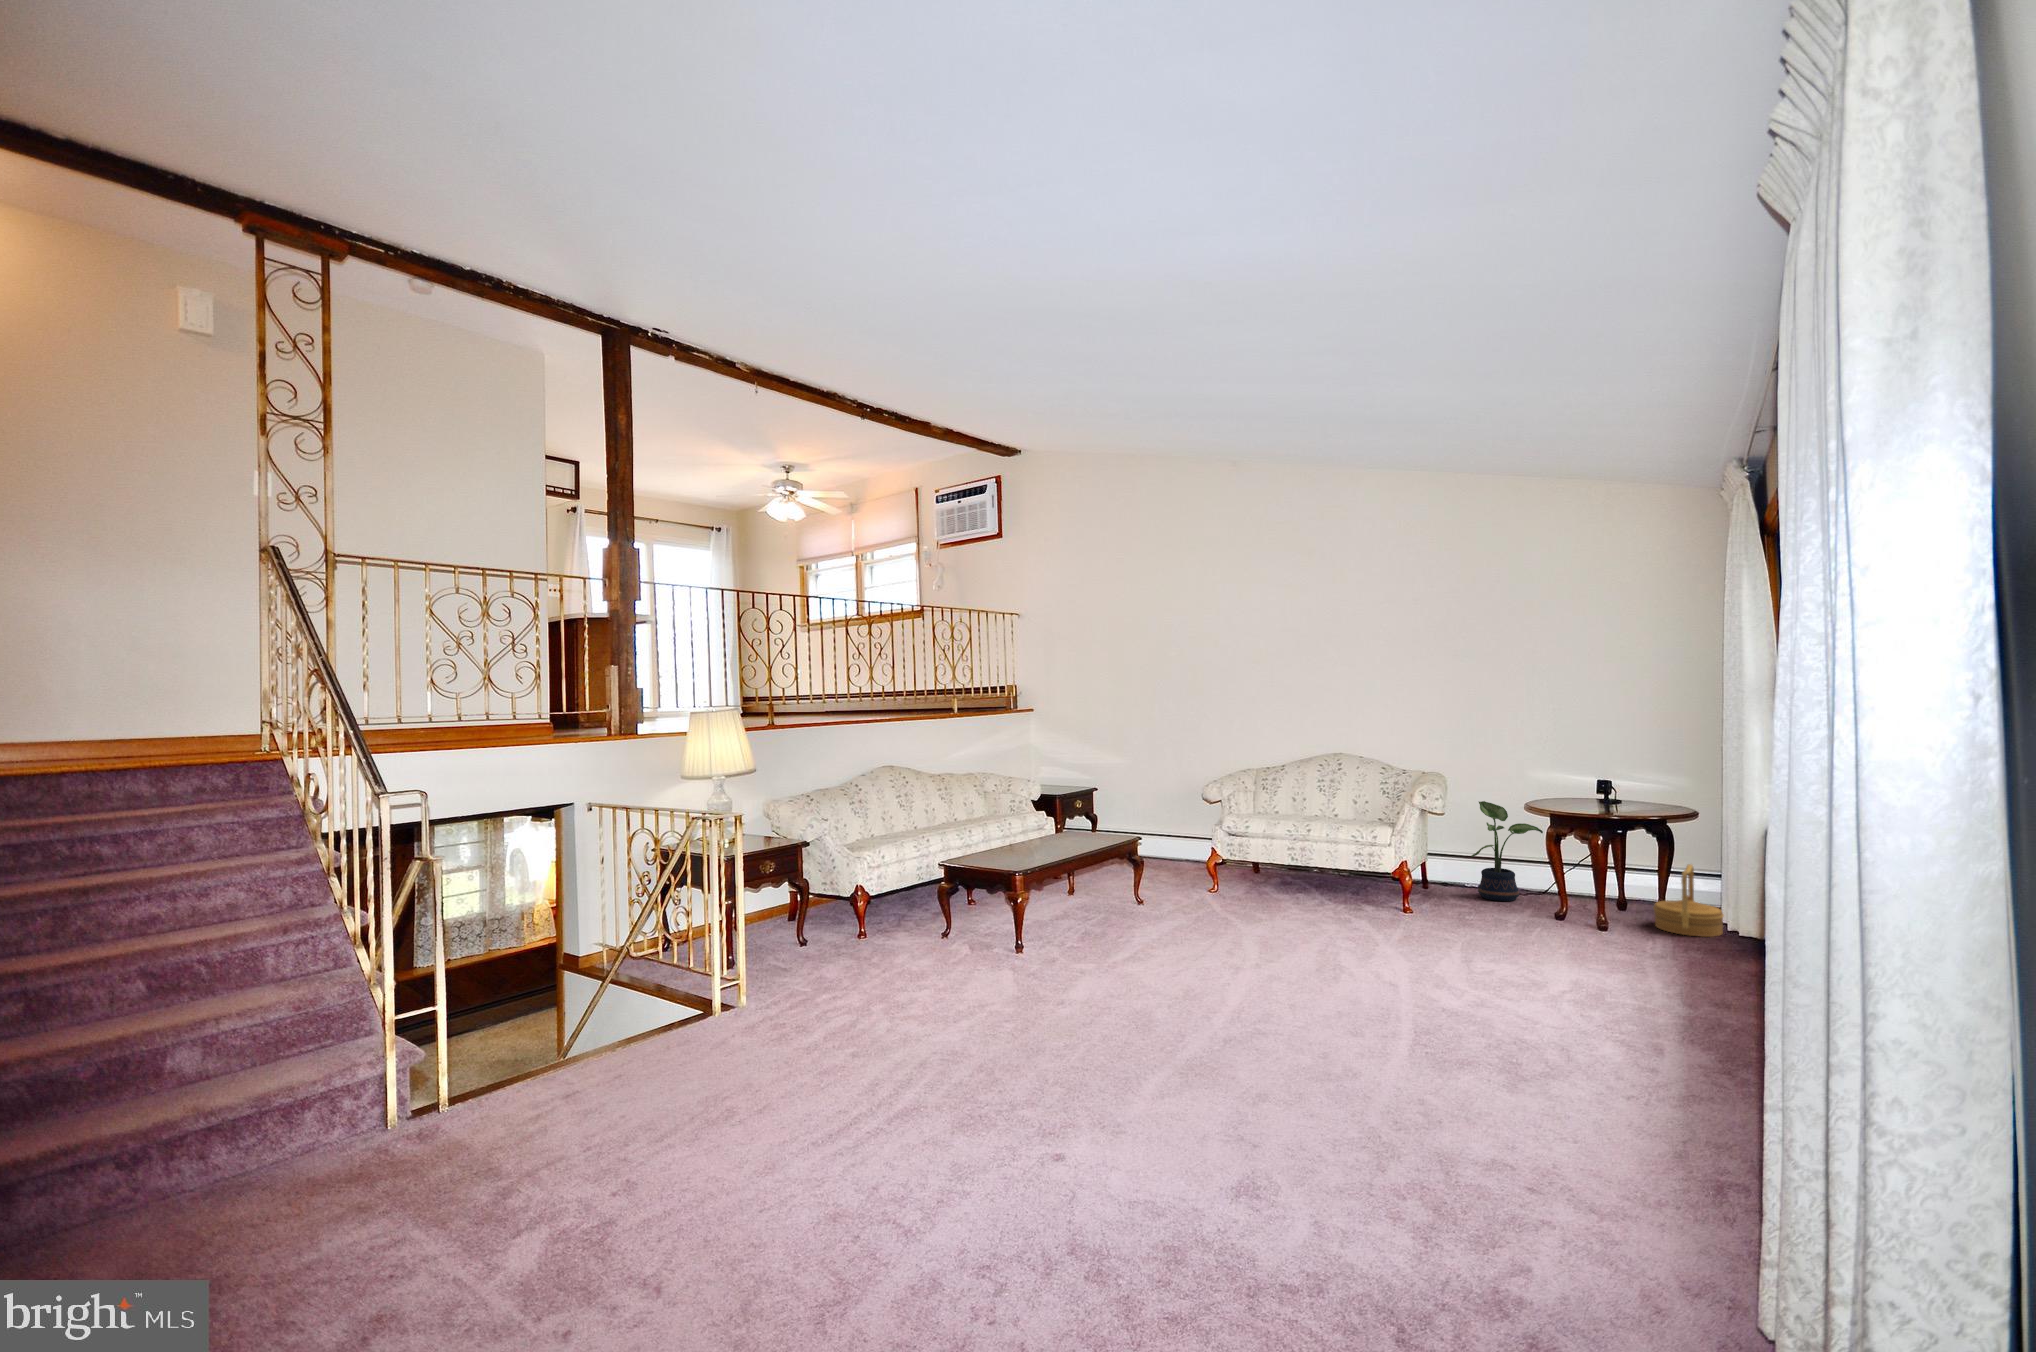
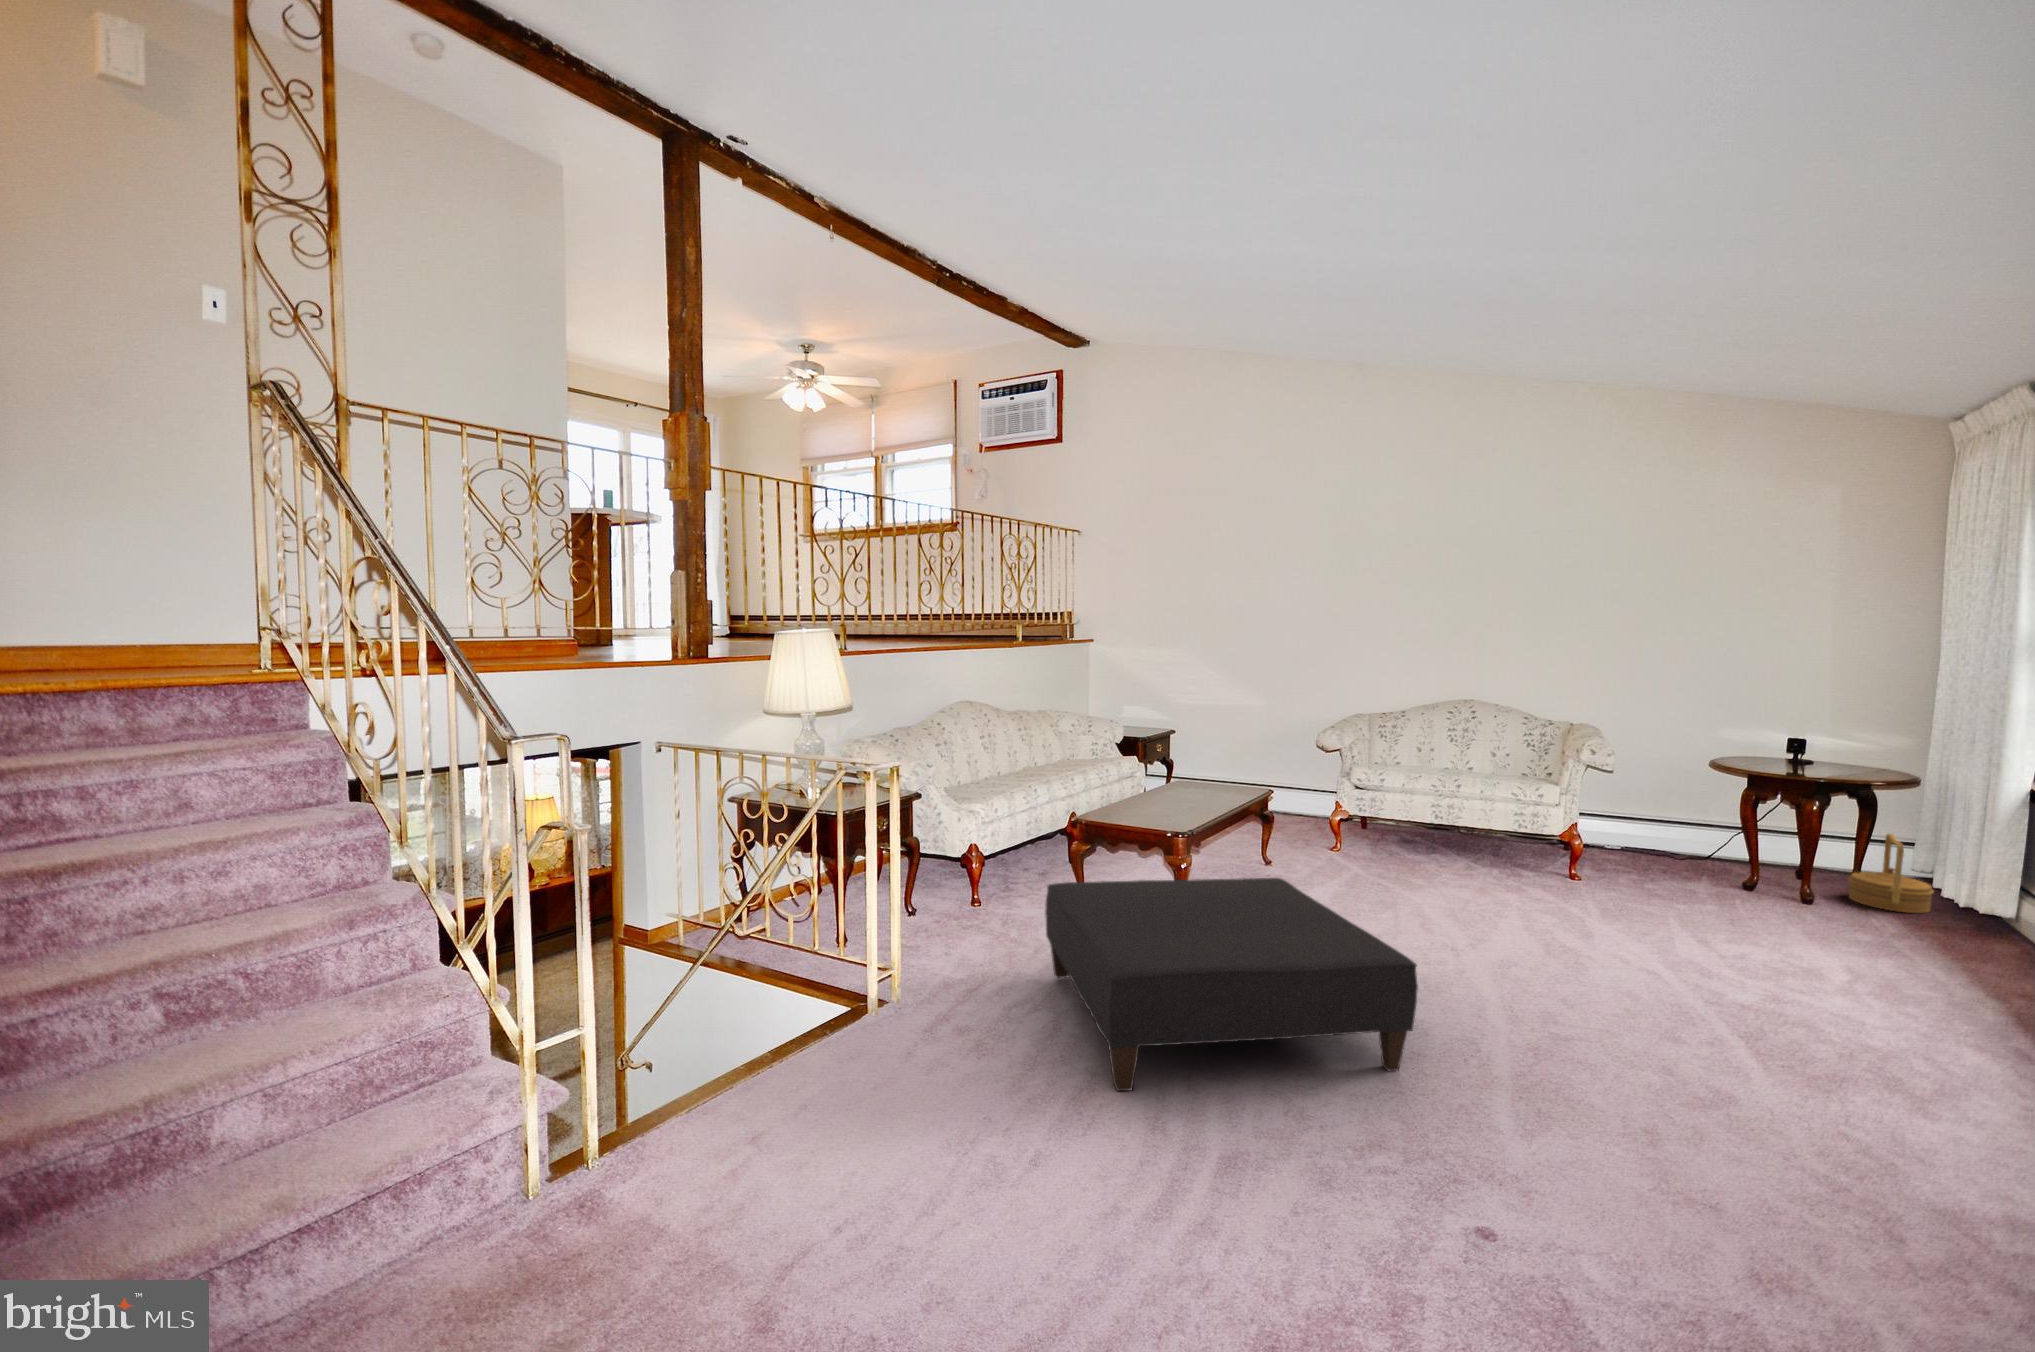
potted plant: present [1471,801,1543,901] -> none [1625,757,1705,866]
ottoman: none [852,905,1111,1066] -> present [1045,878,1418,1091]

